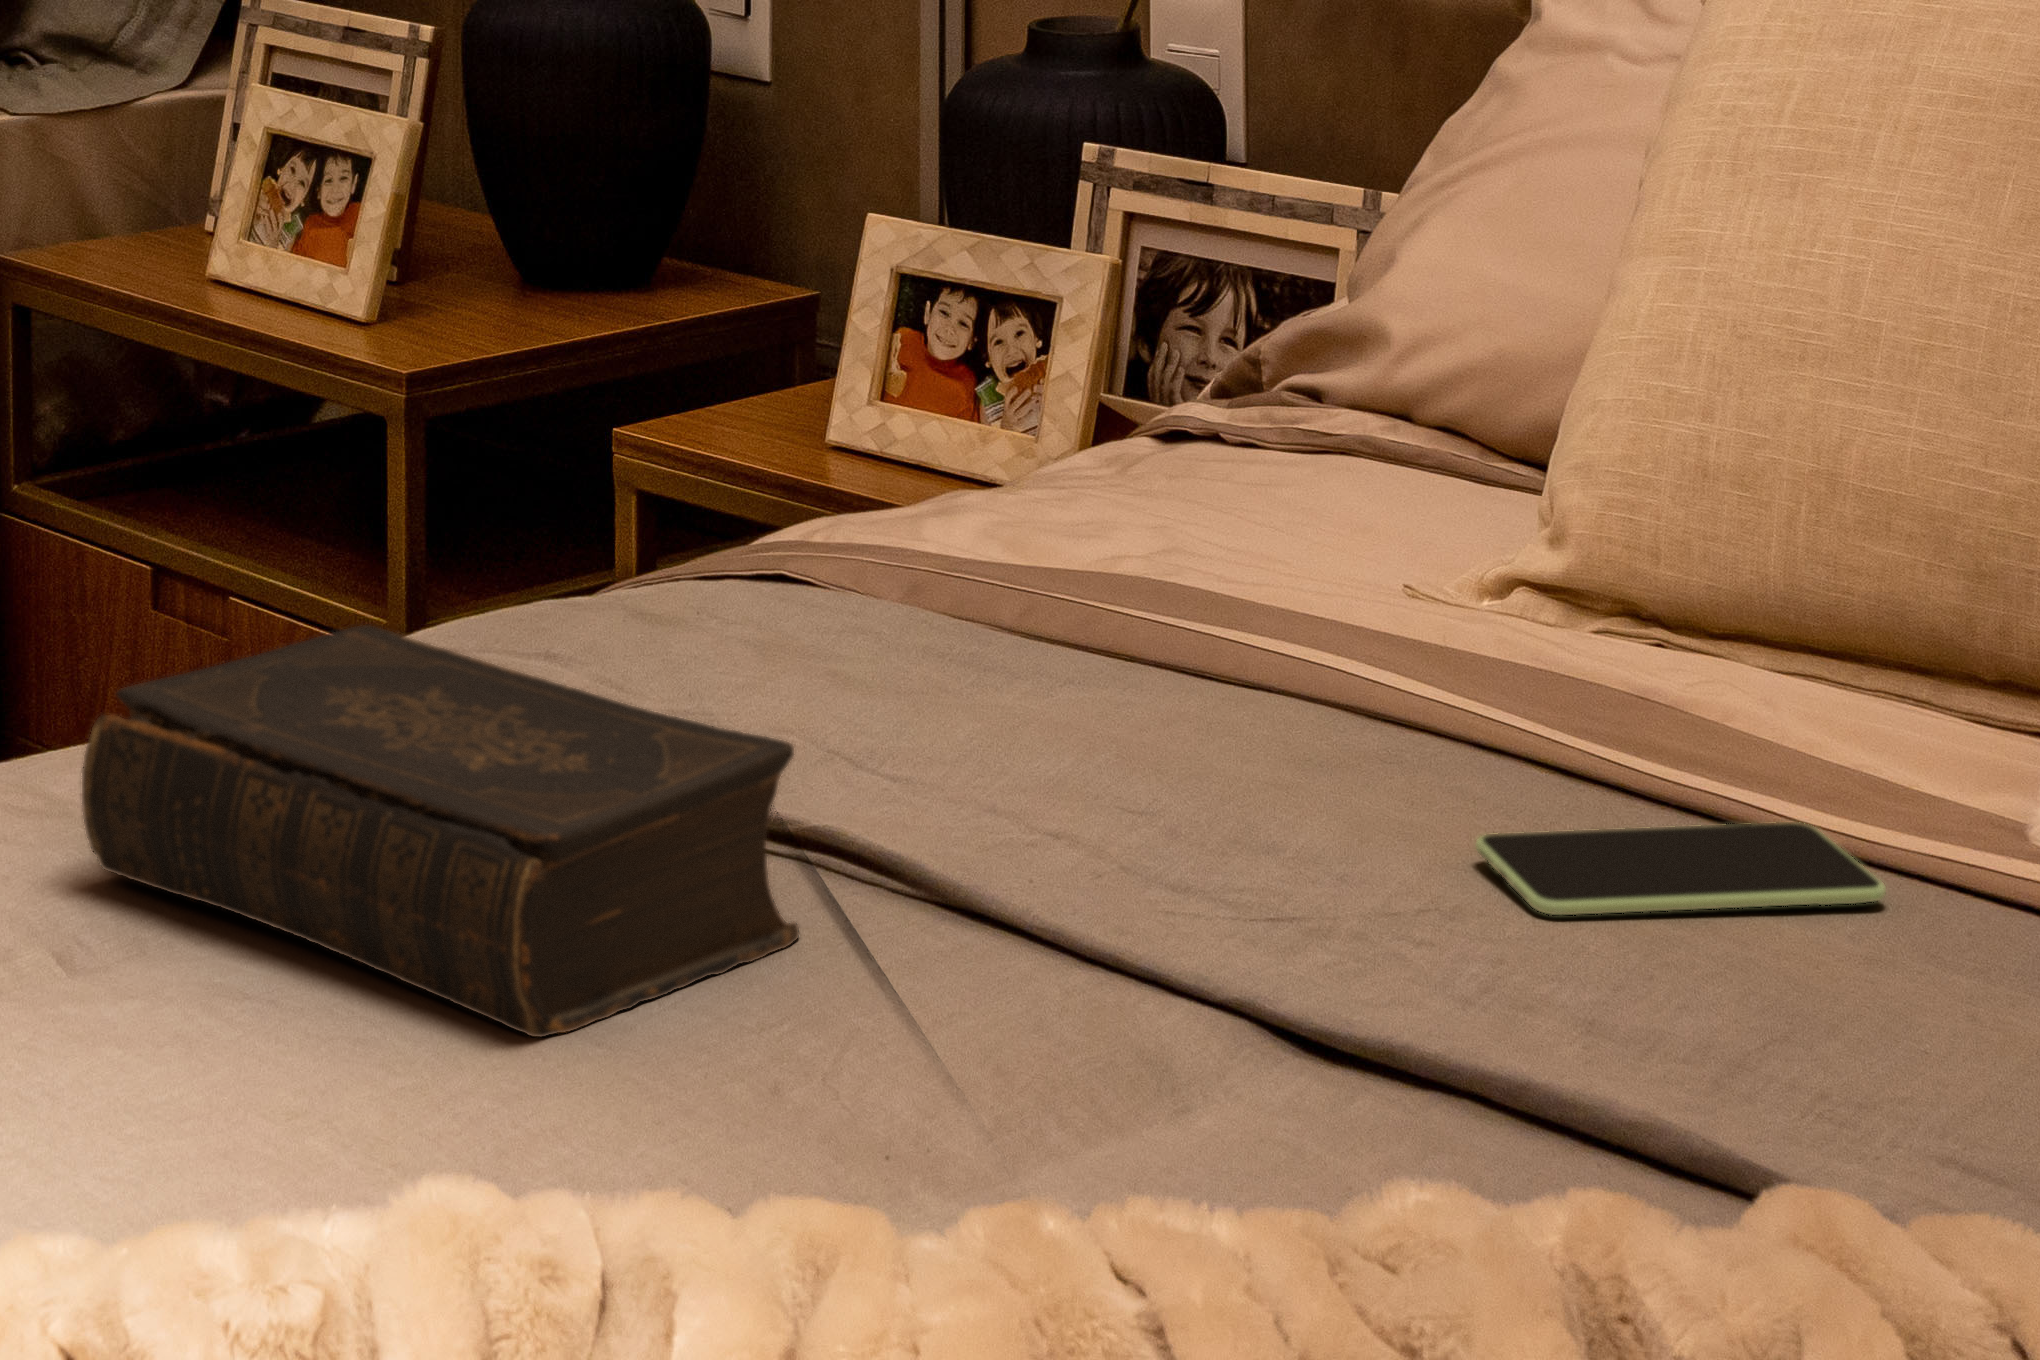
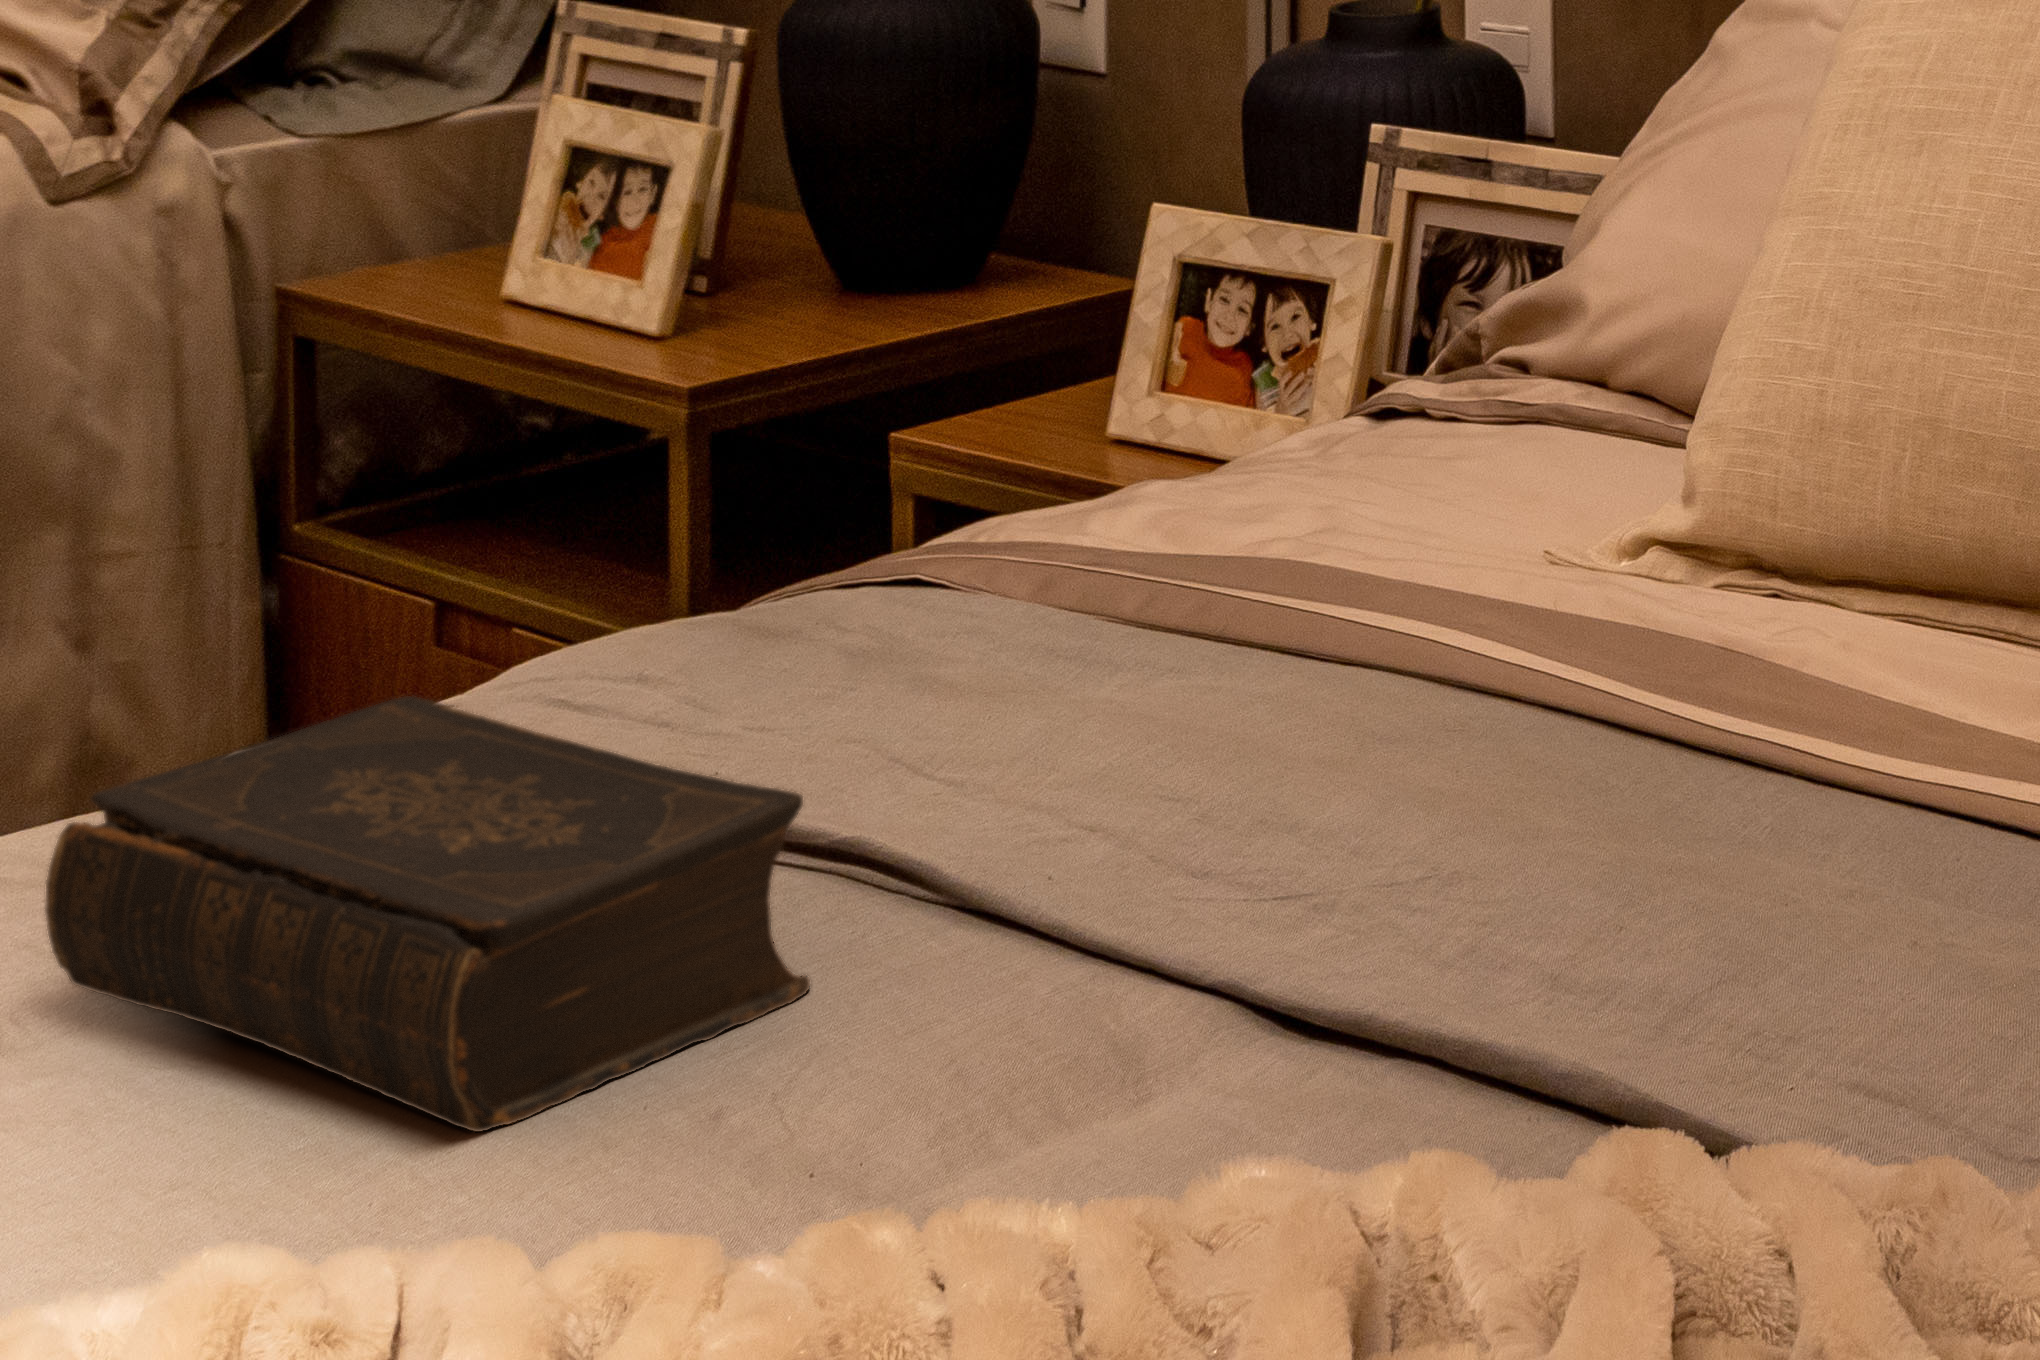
smartphone: present [1476,822,1886,915] -> none [1528,776,1910,894]

